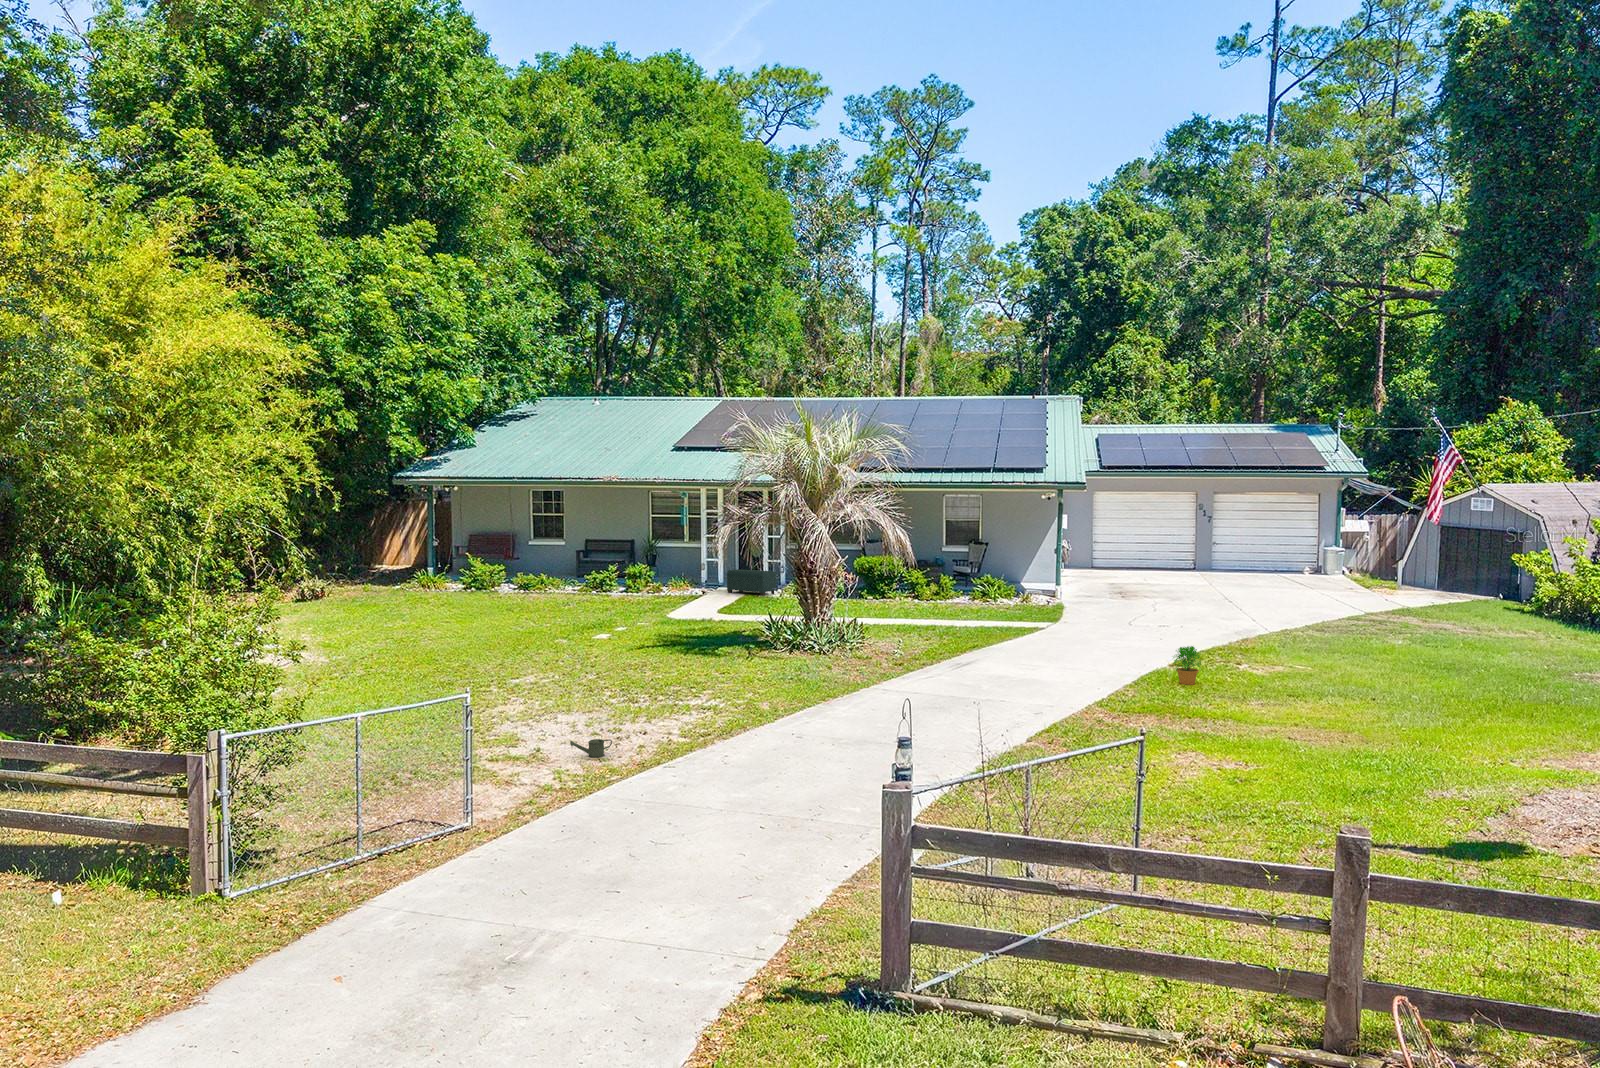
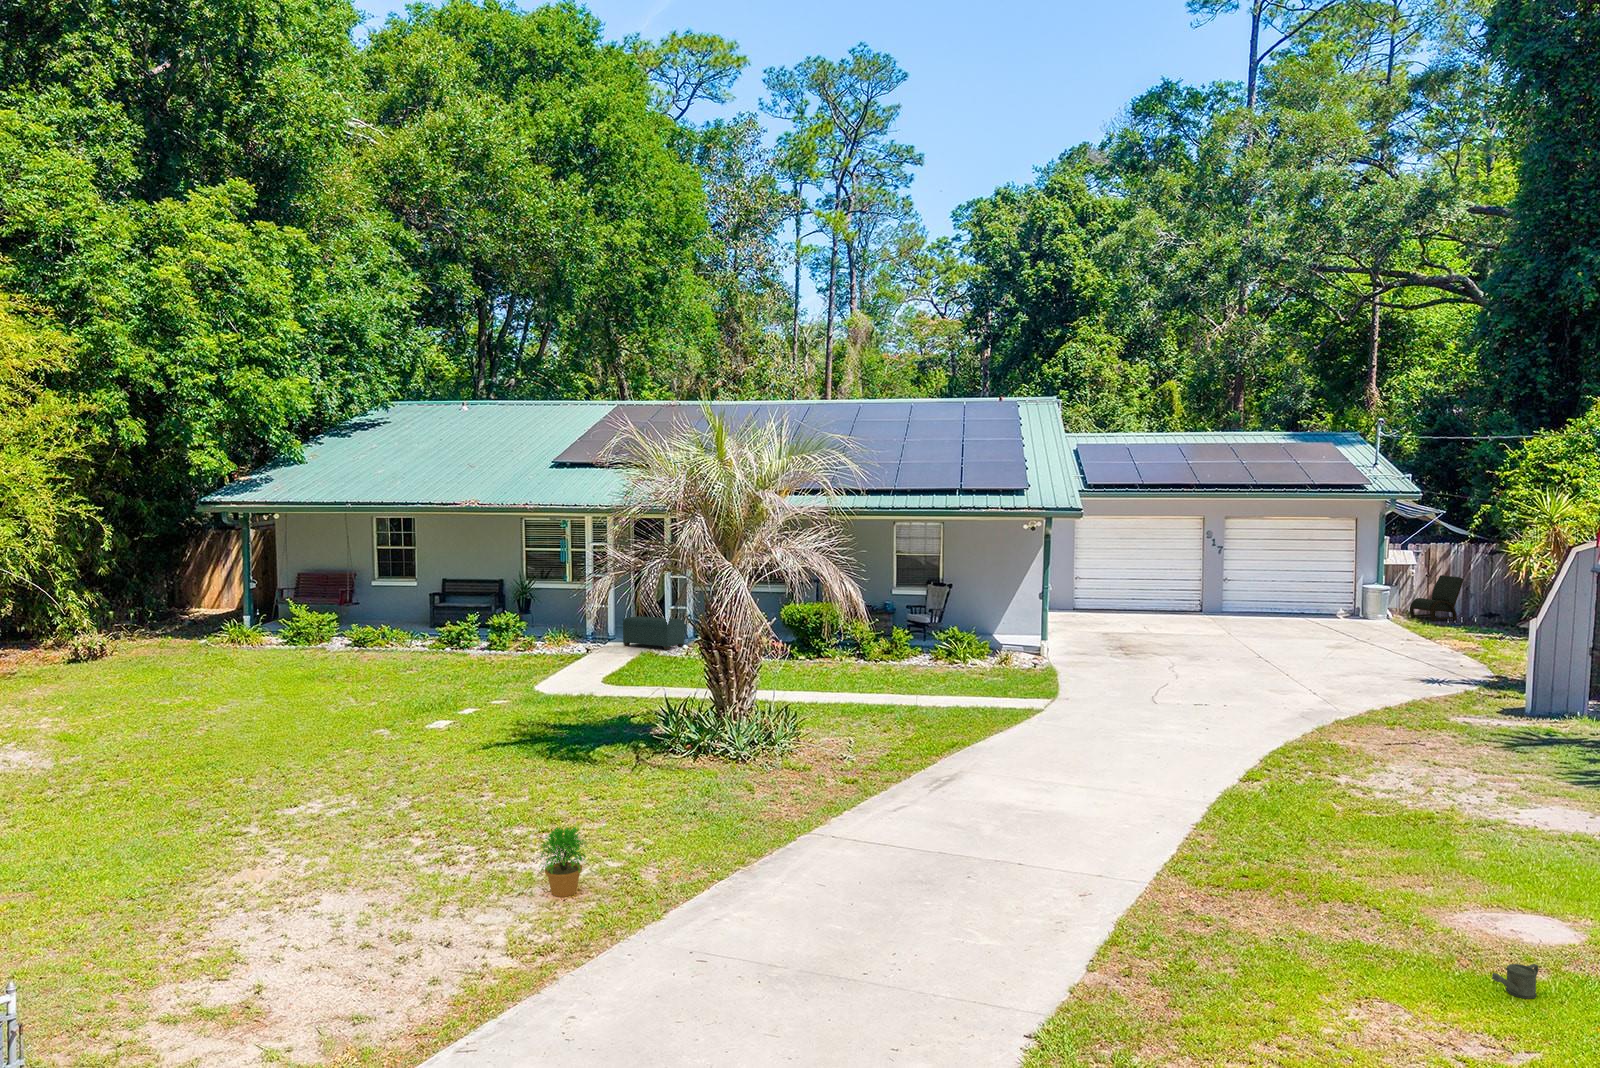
lounge chair: none [1401,544,1449,583] -> present [1410,575,1464,621]
potted plant: present [1174,646,1201,685] -> present [539,827,586,897]
watering can: present [570,739,612,758] -> present [1492,964,1538,999]

